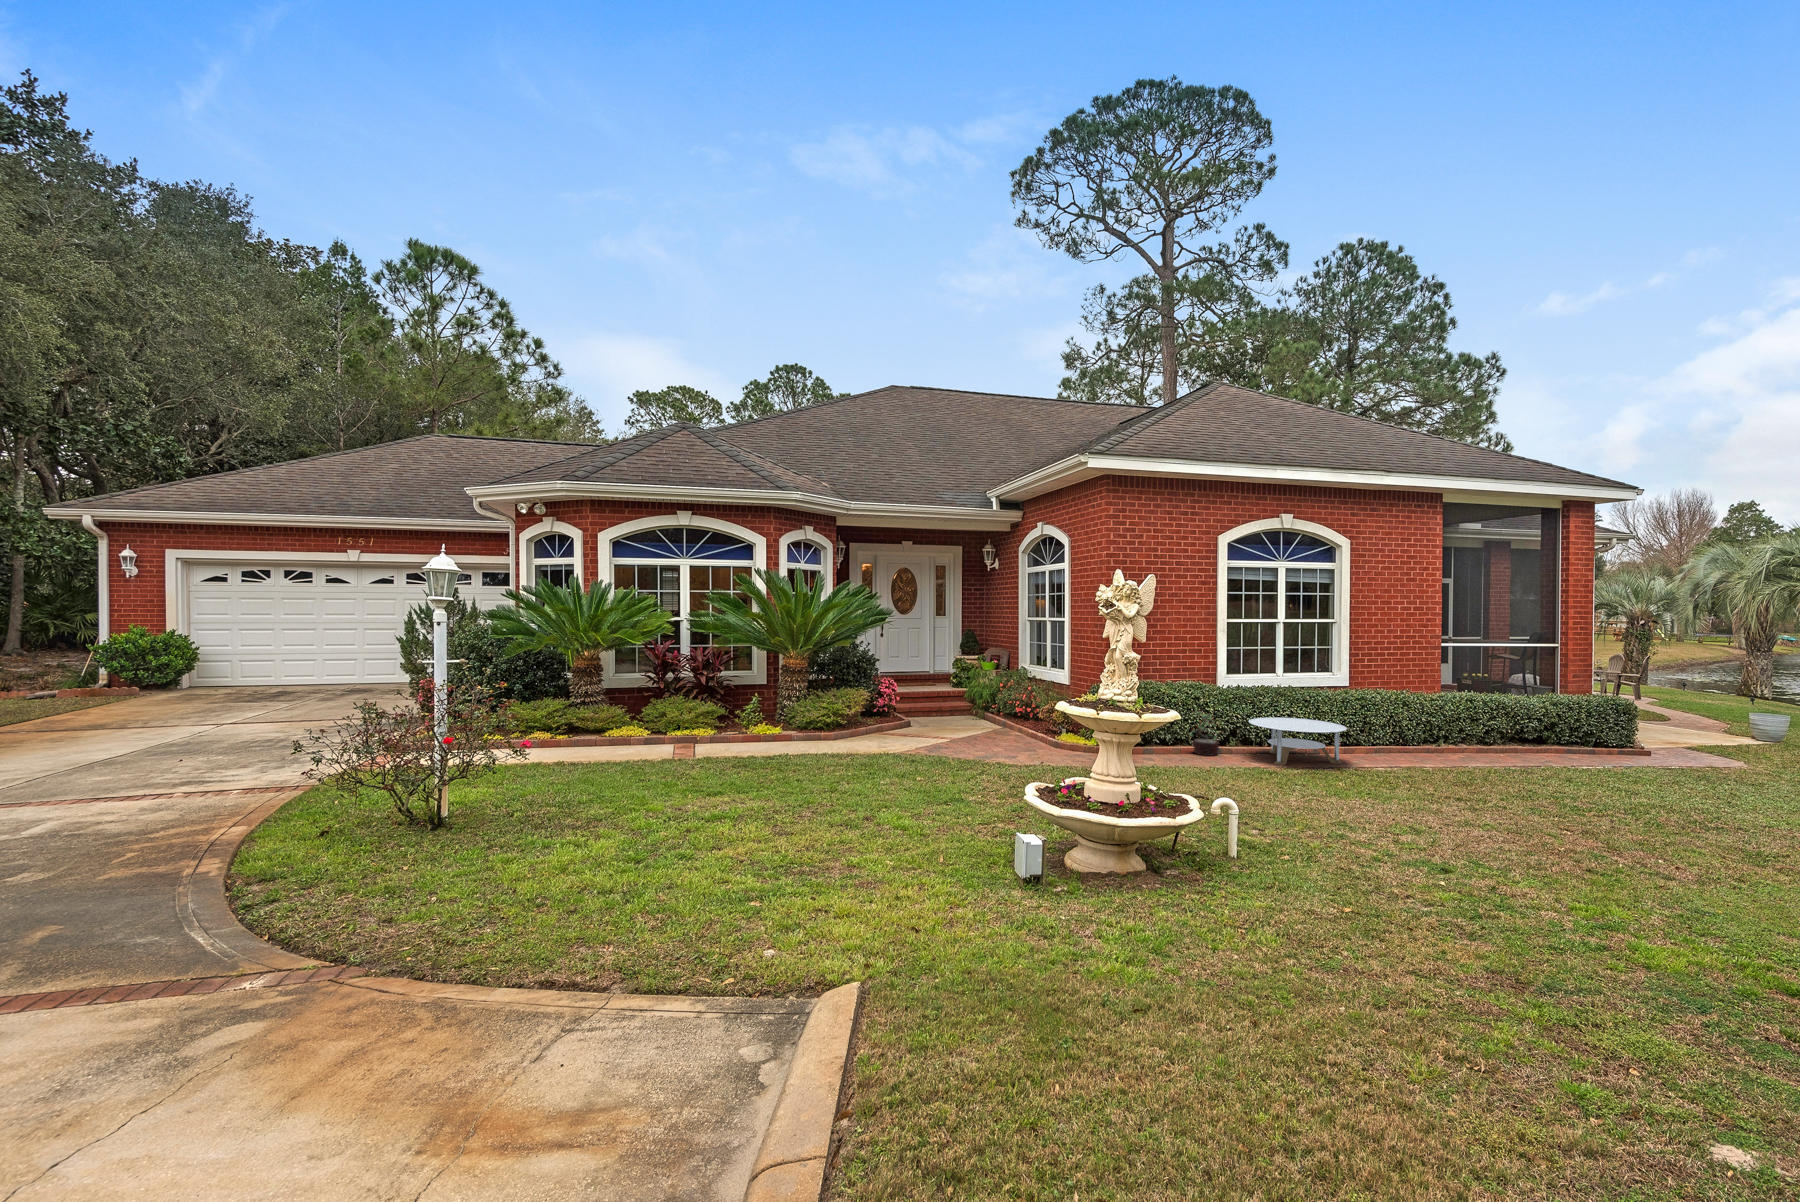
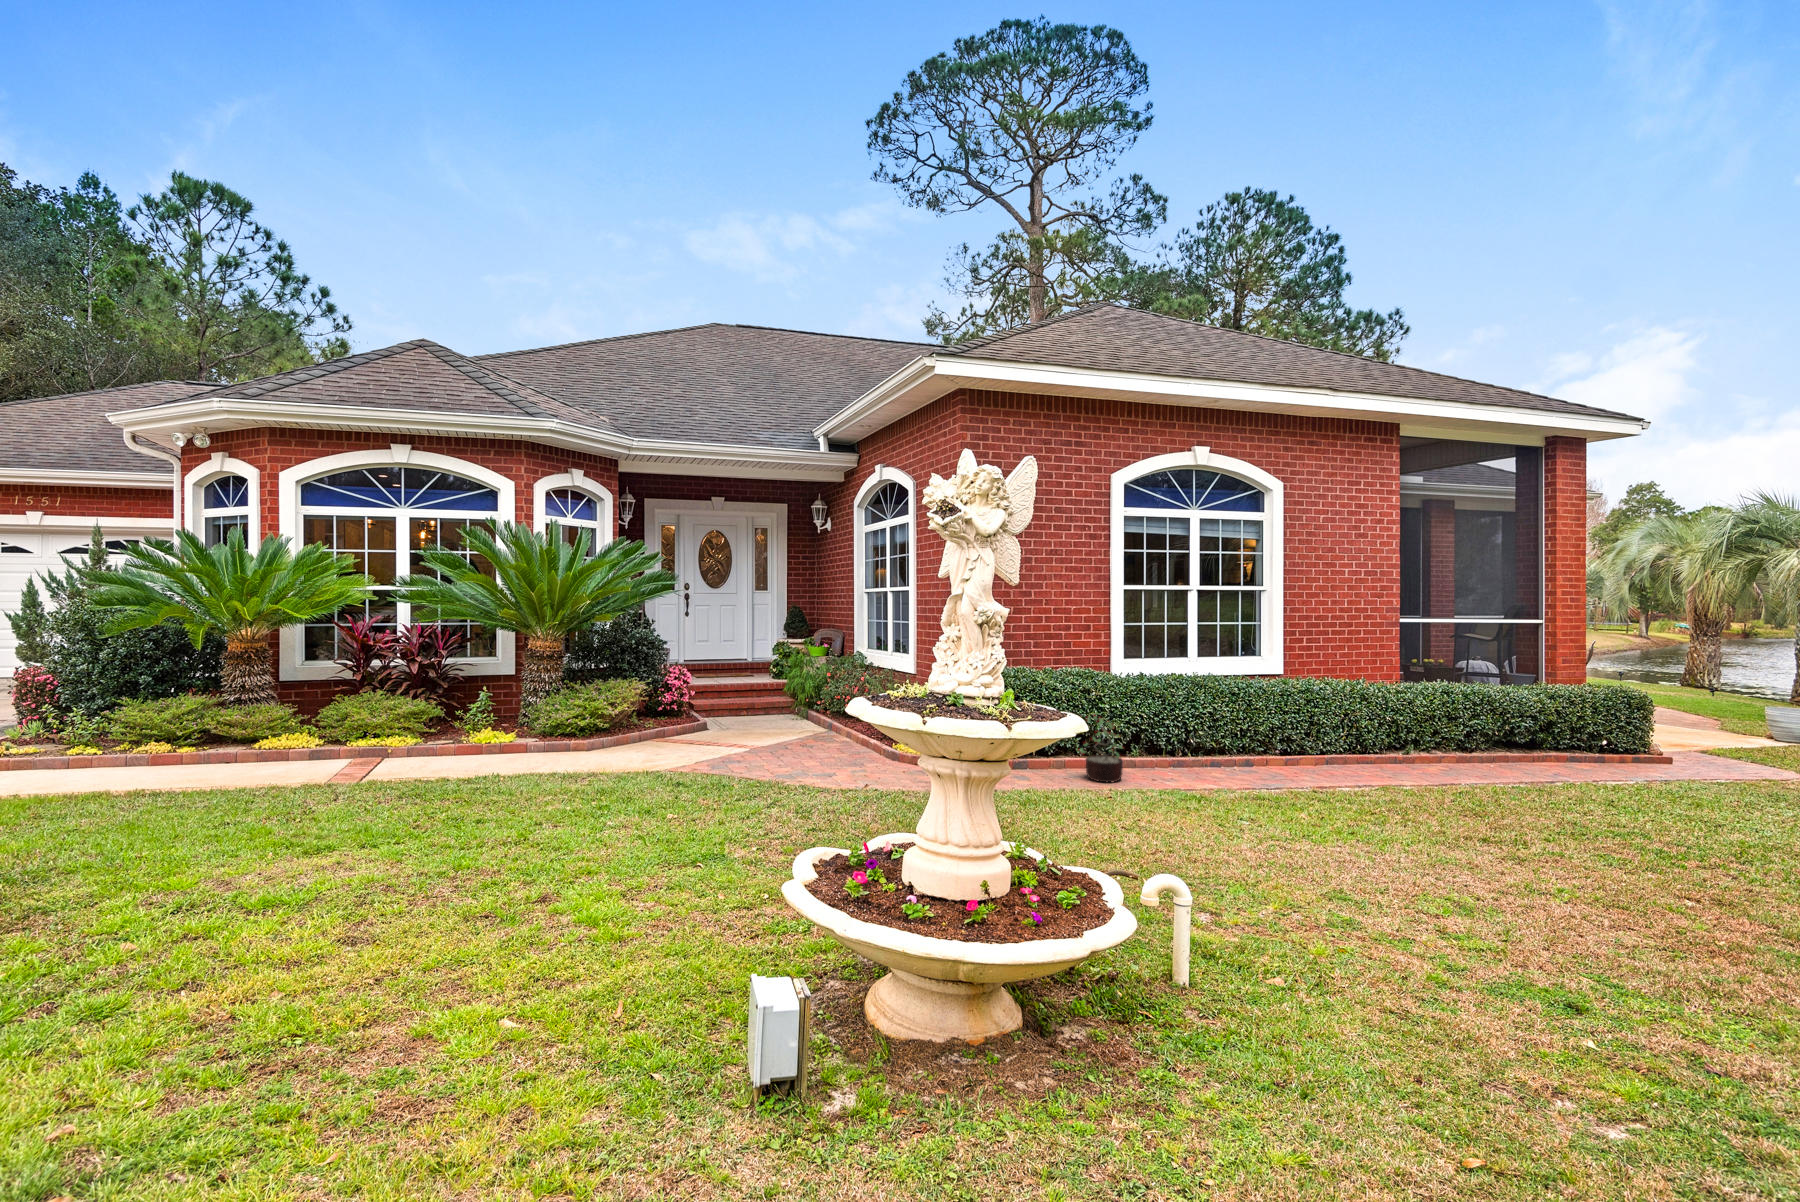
round table: present [1249,717,1347,765] -> none [1164,720,1307,797]

